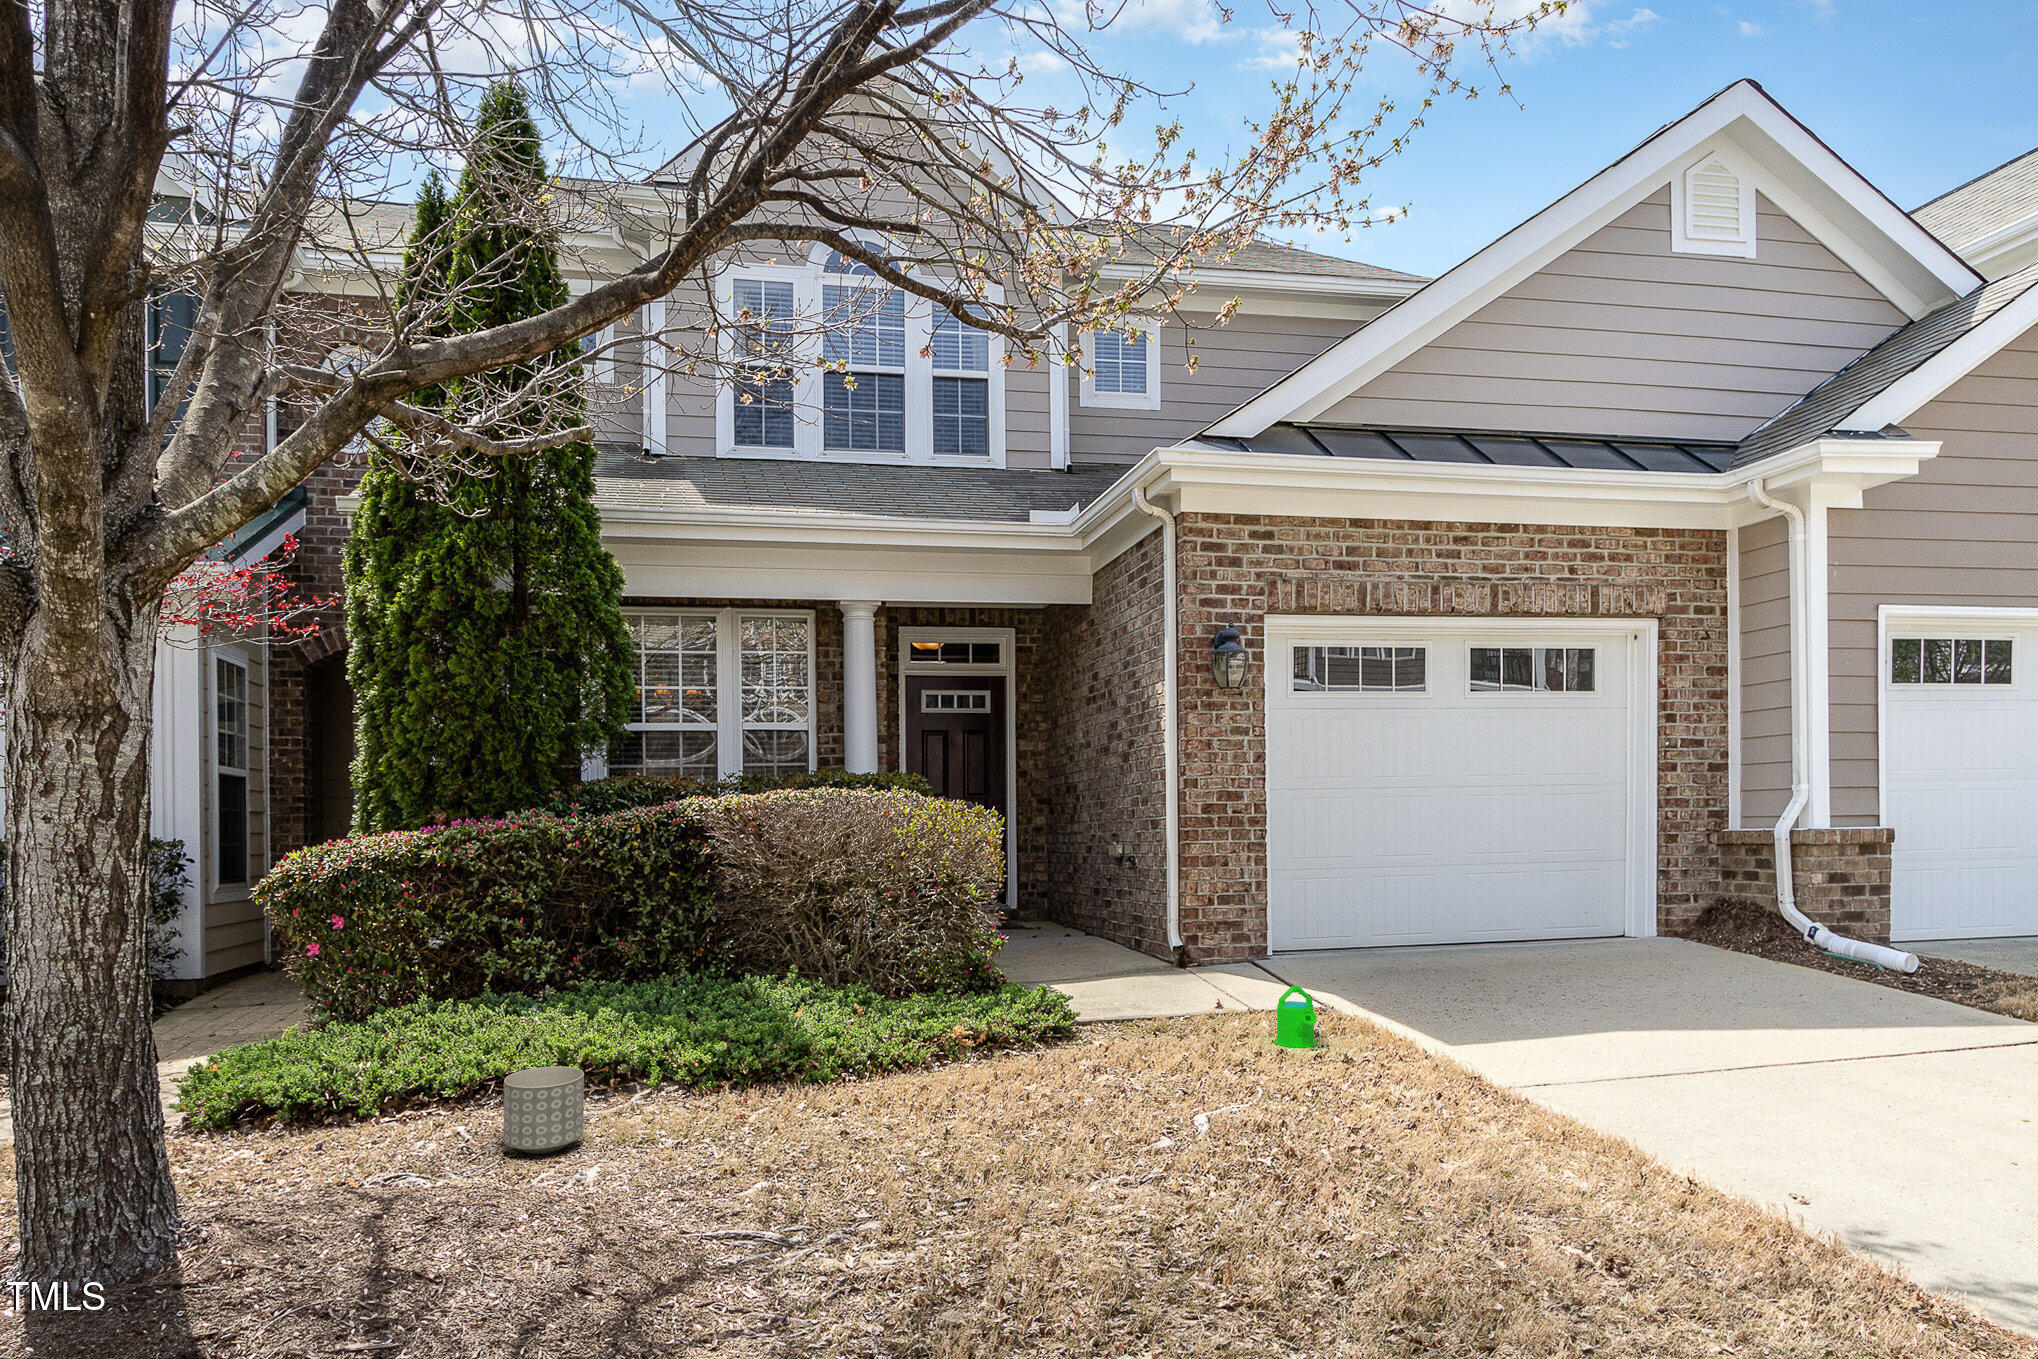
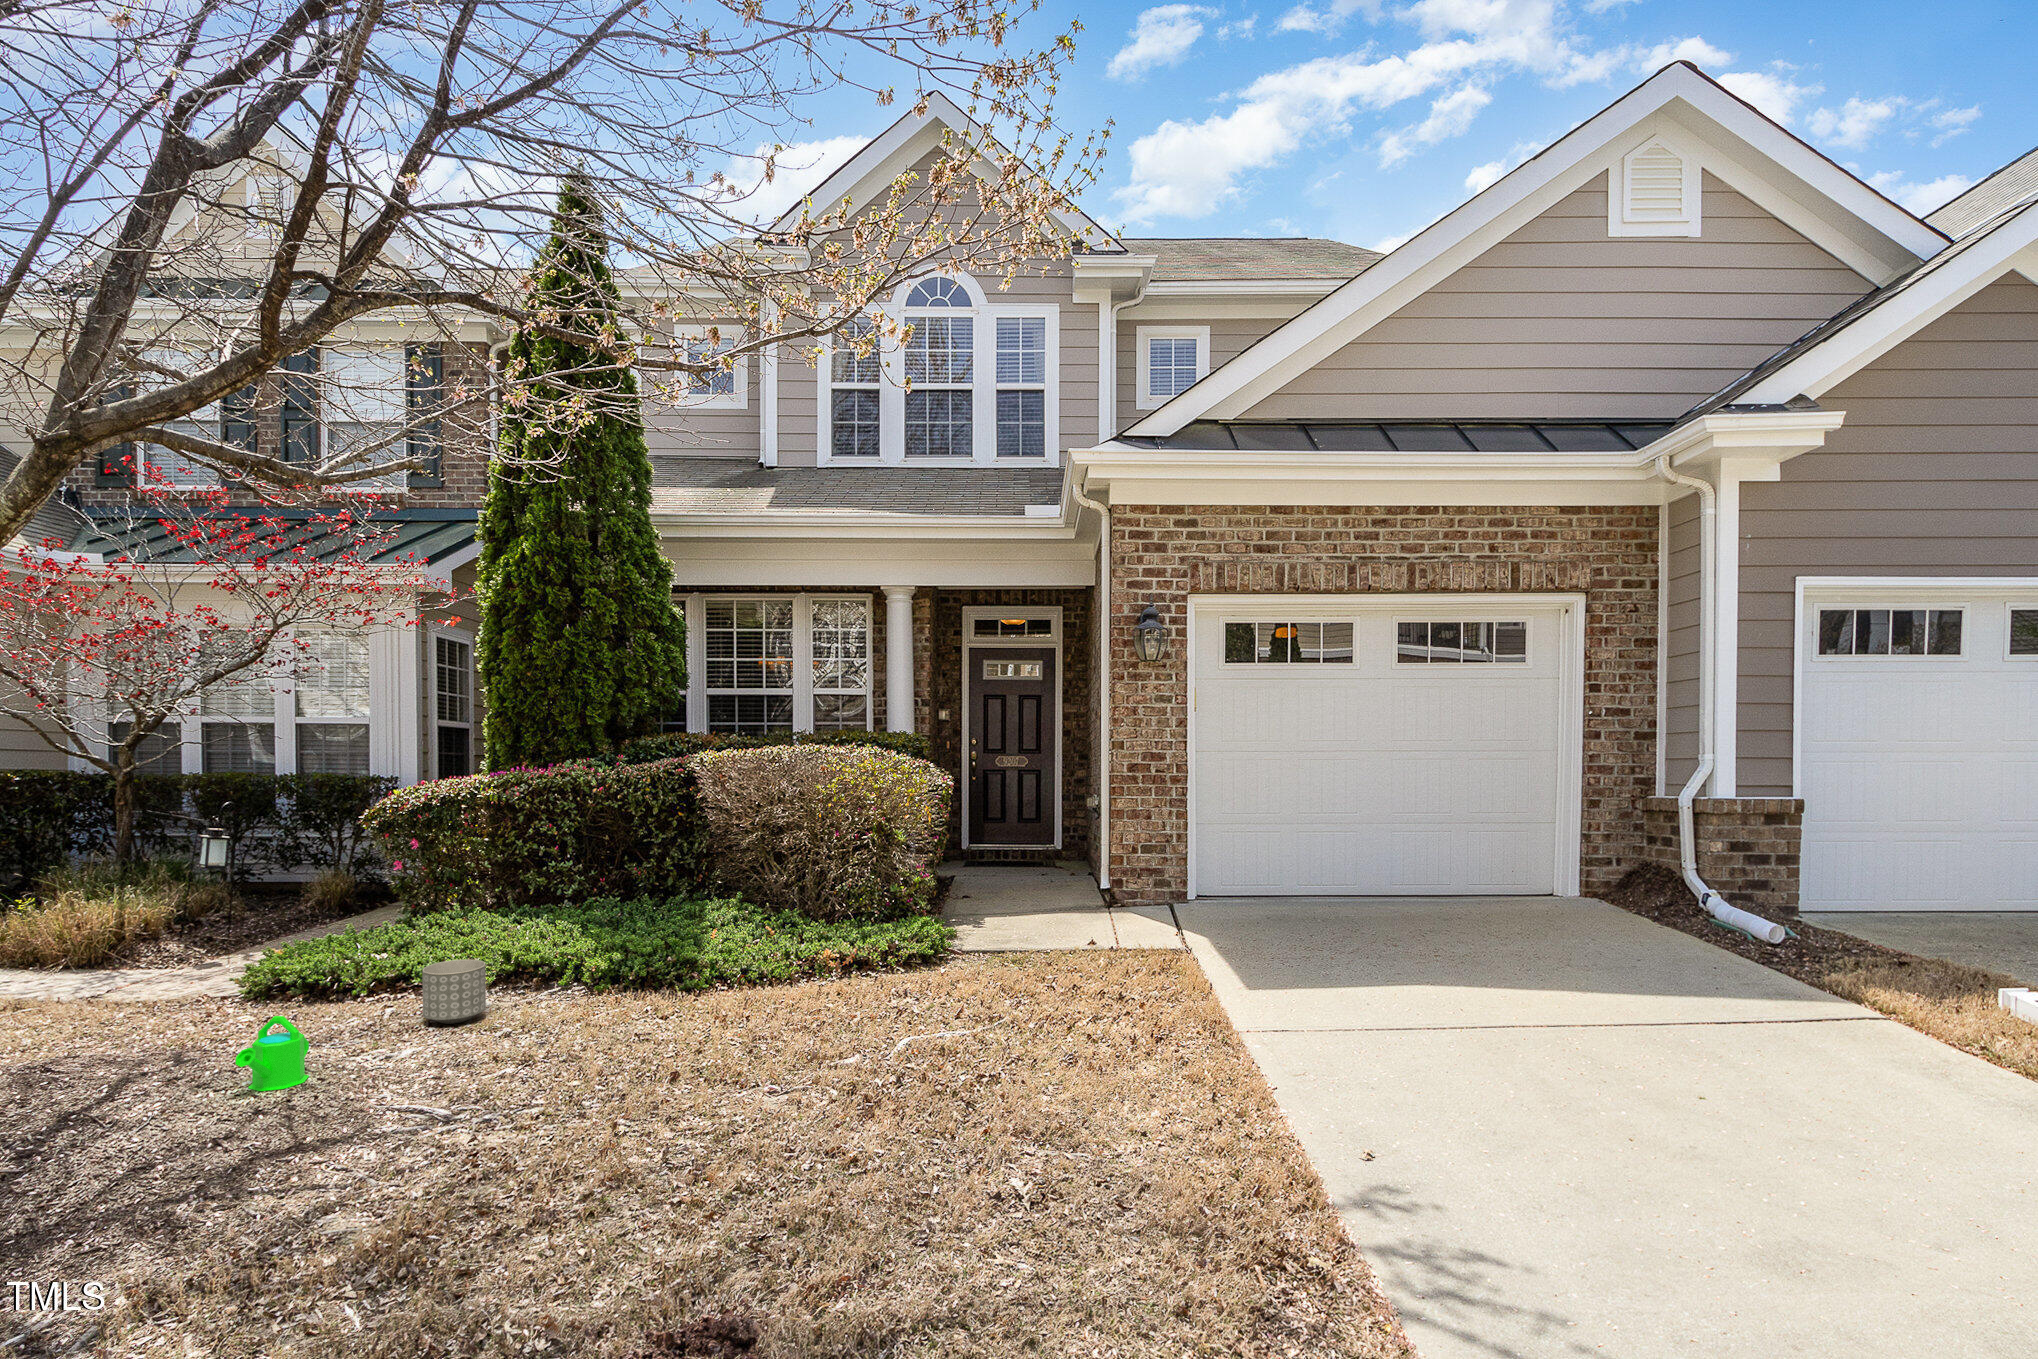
watering can: present [1274,986,1317,1048] -> present [236,1016,309,1091]

